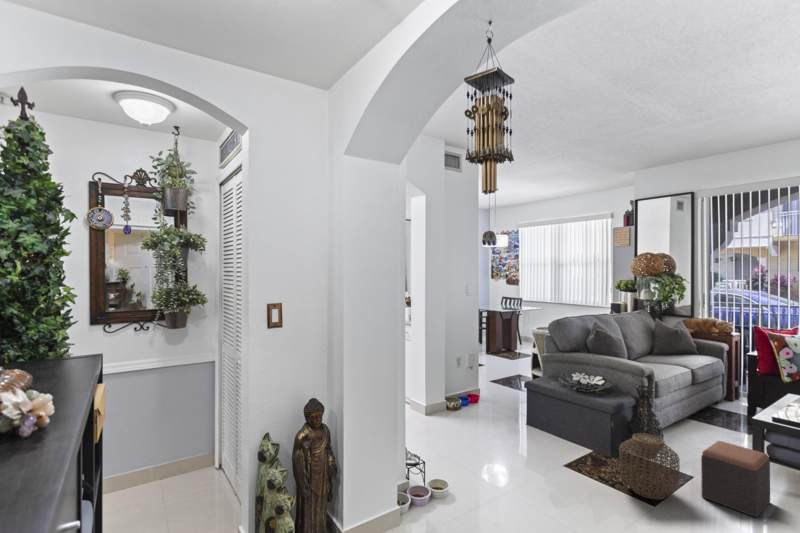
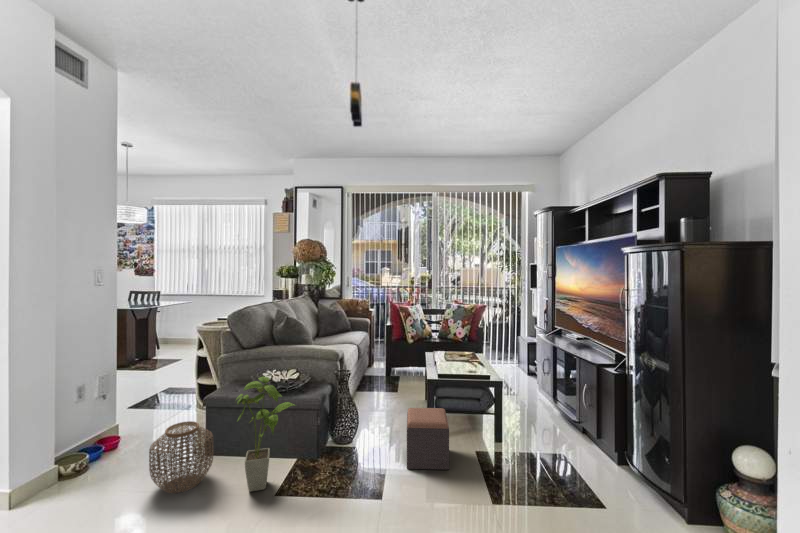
house plant: none [540,371,590,459] -> present [236,377,295,492]
woven basket: present [619,433,680,499] -> present [149,421,214,493]

